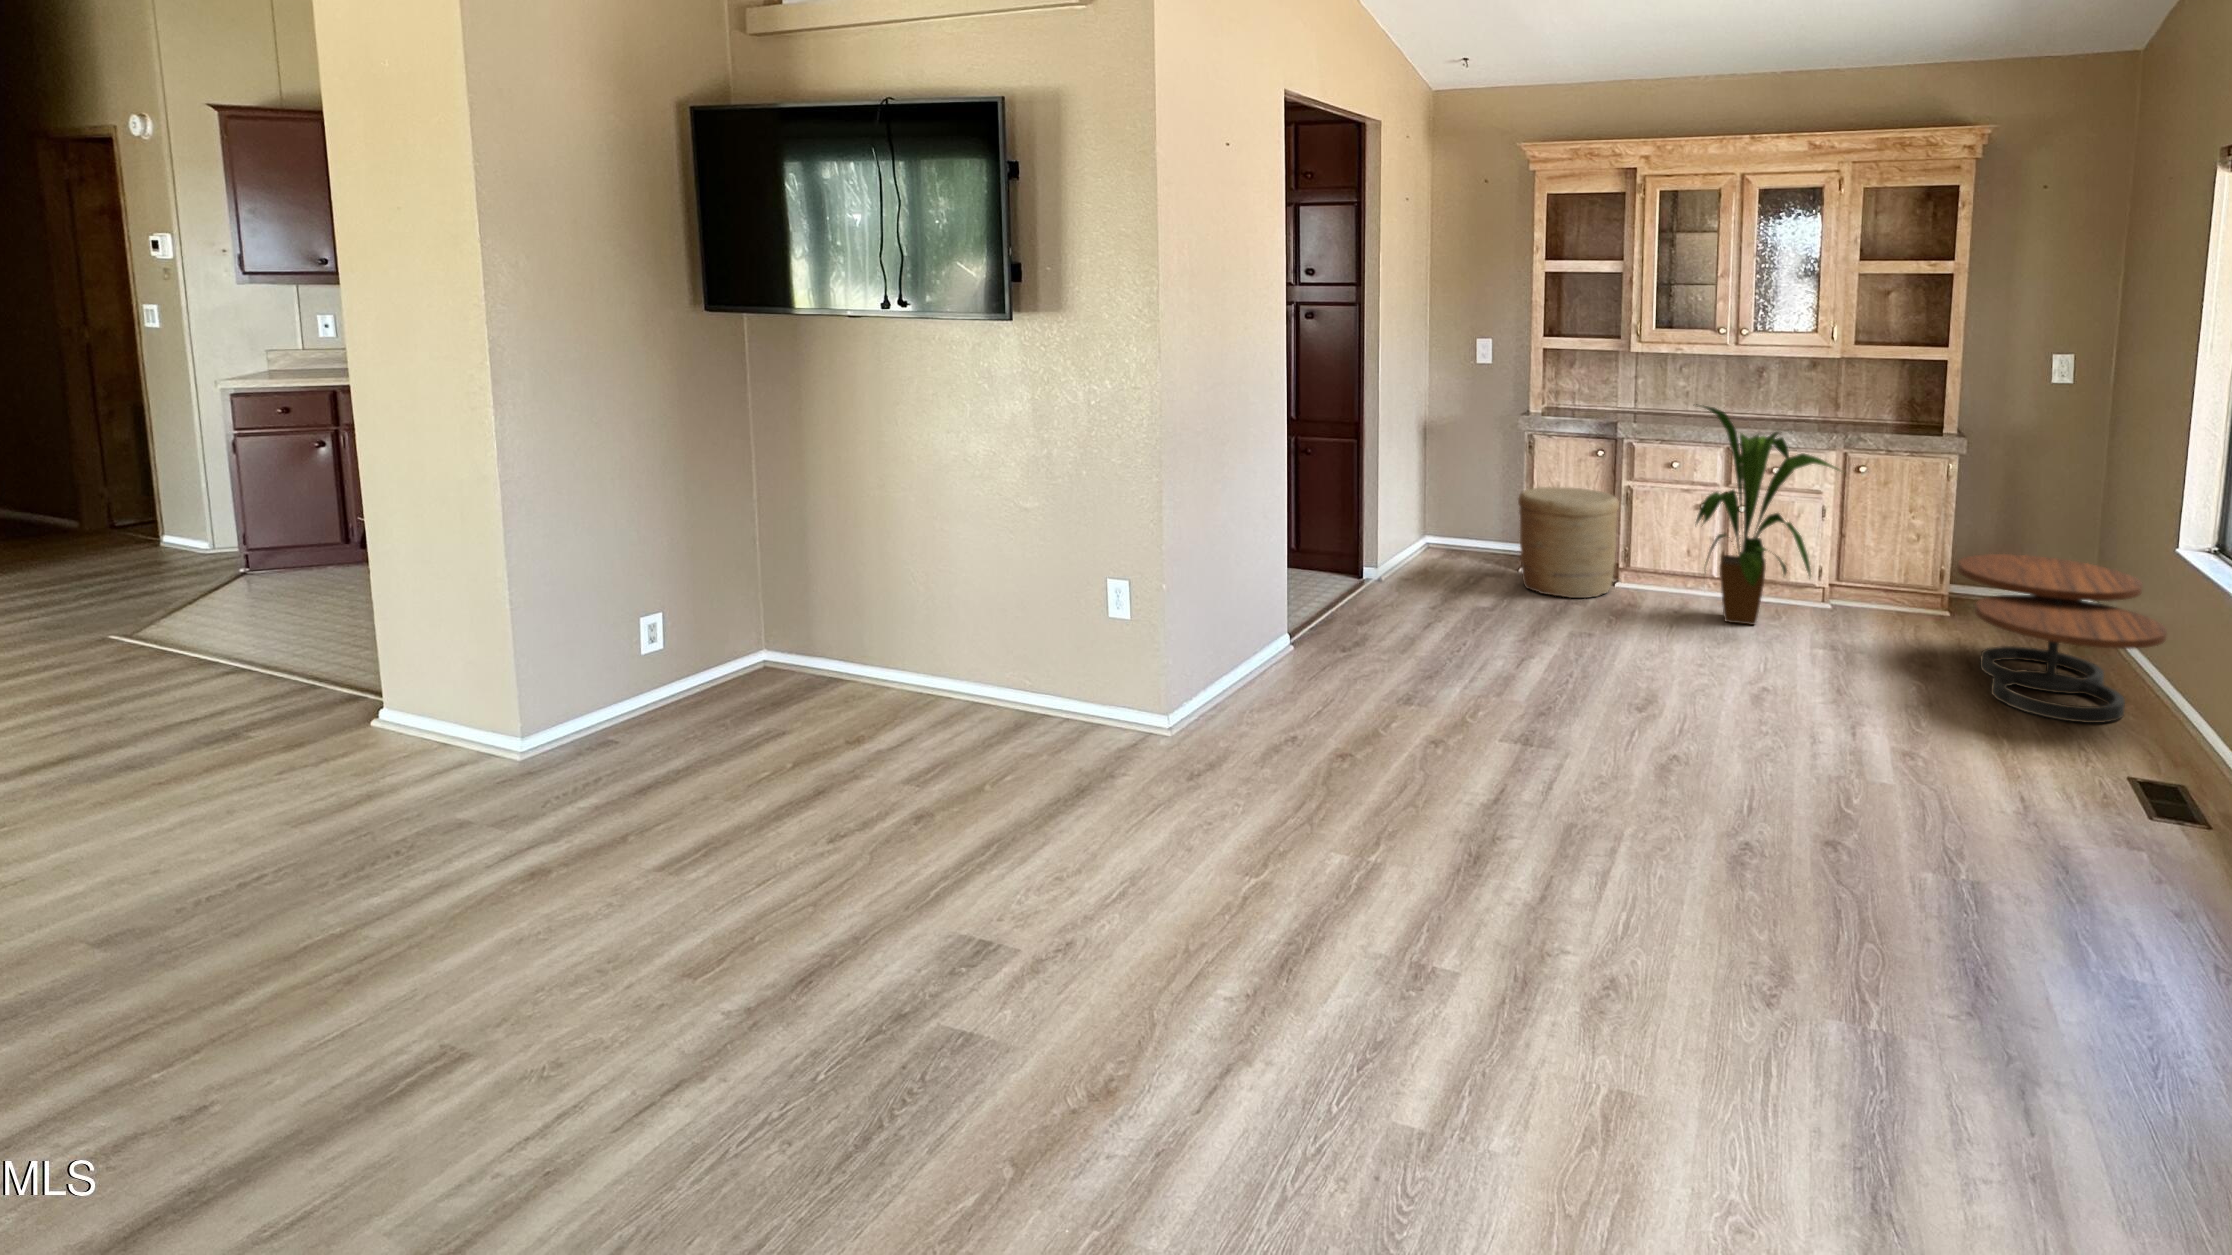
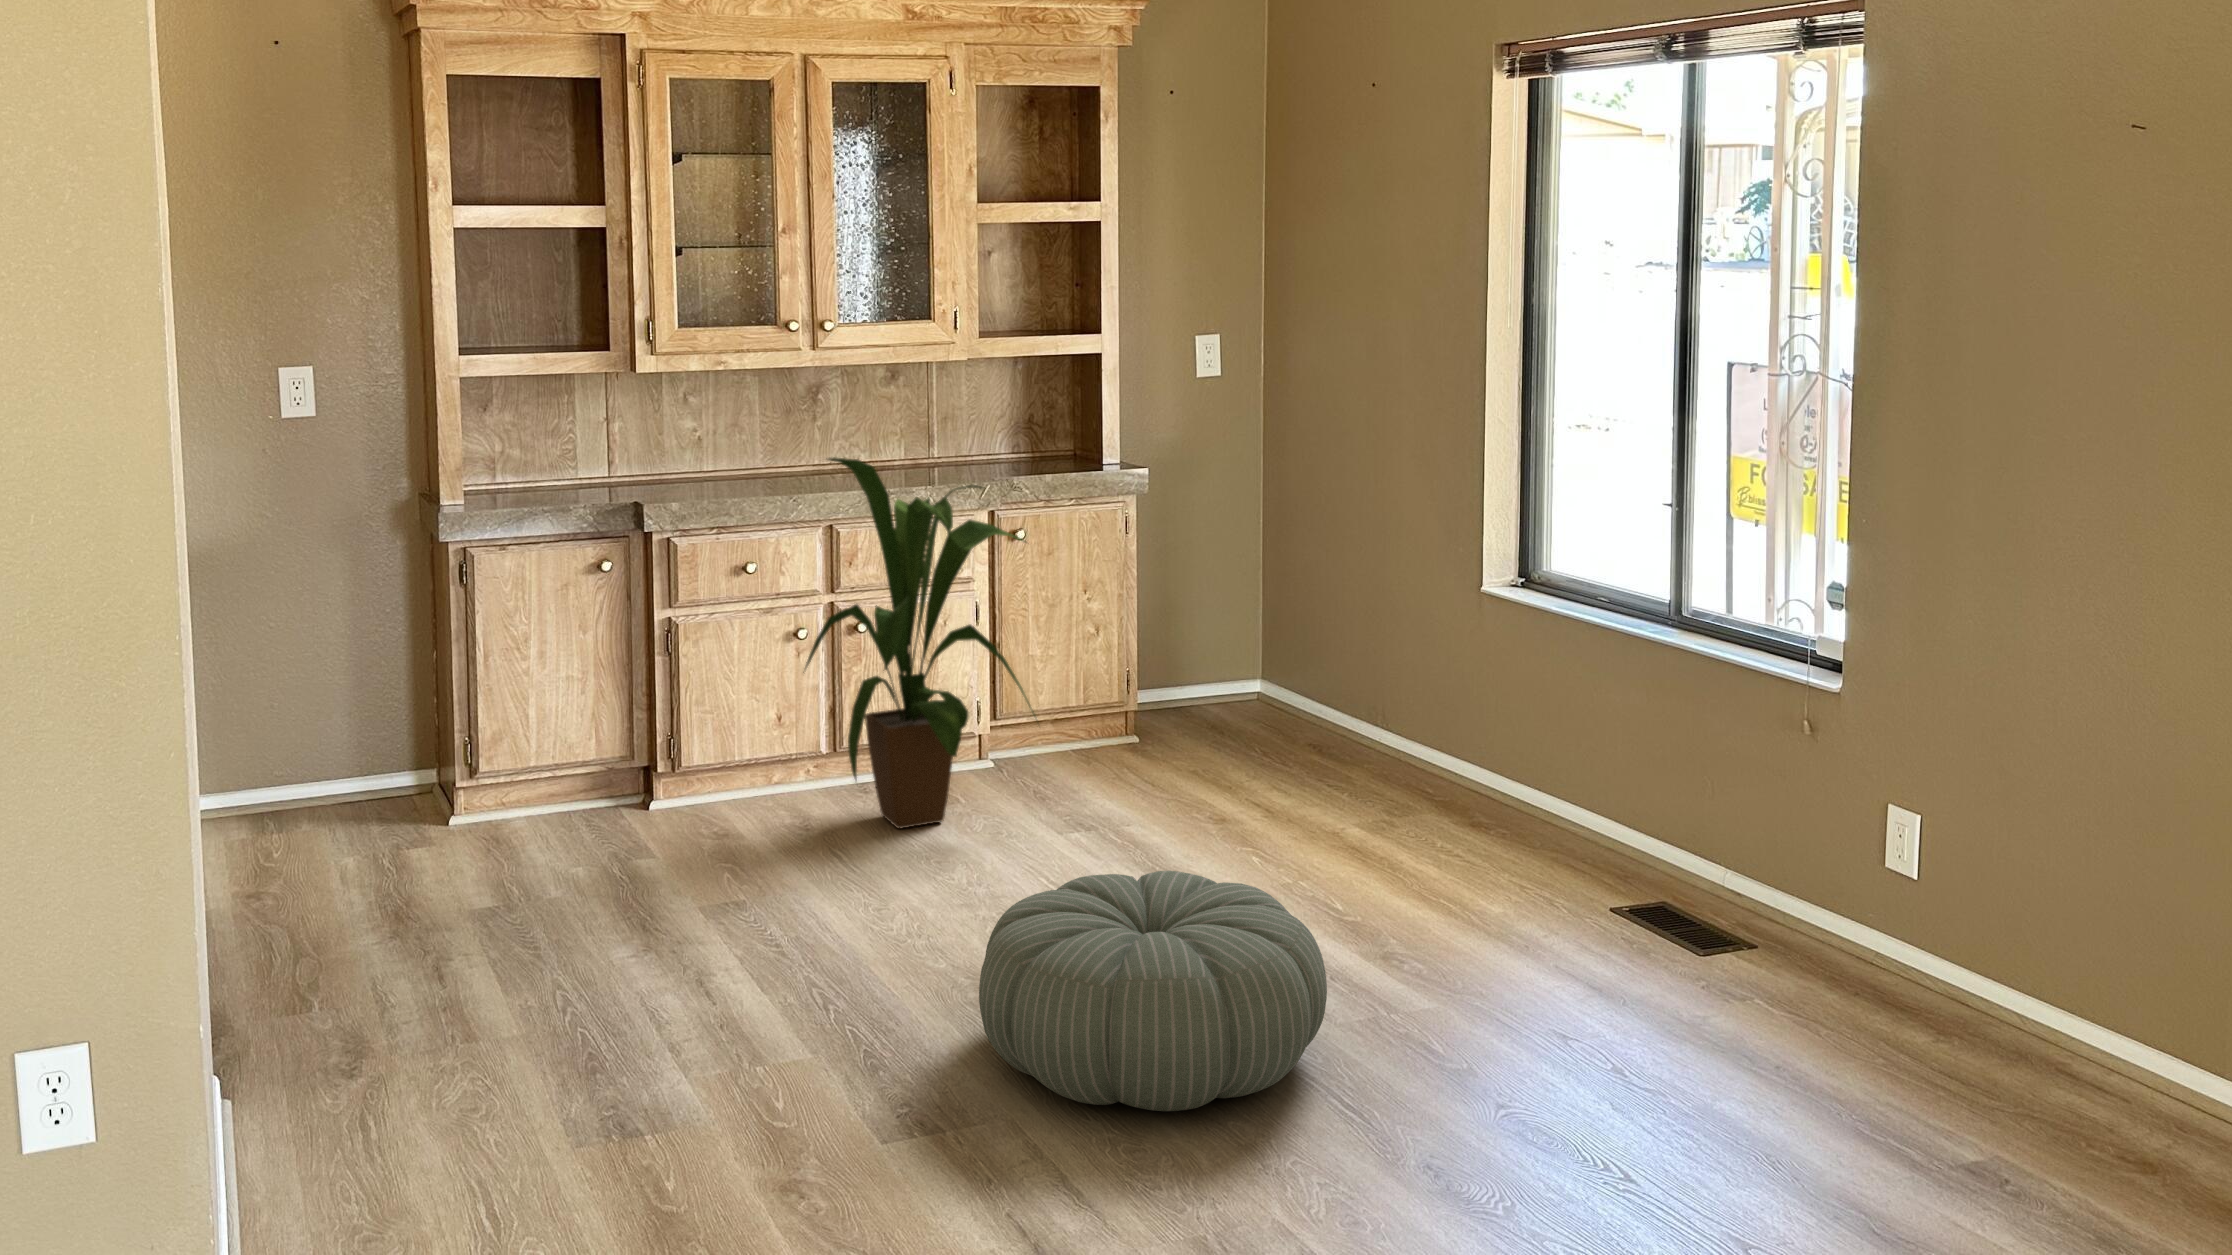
woven basket: present [1518,487,1619,598] -> none [472,640,671,863]
coffee table: present [1958,554,2167,723] -> none [1212,622,1530,854]
pouf: none [1615,644,1820,771] -> present [979,871,1327,1111]

